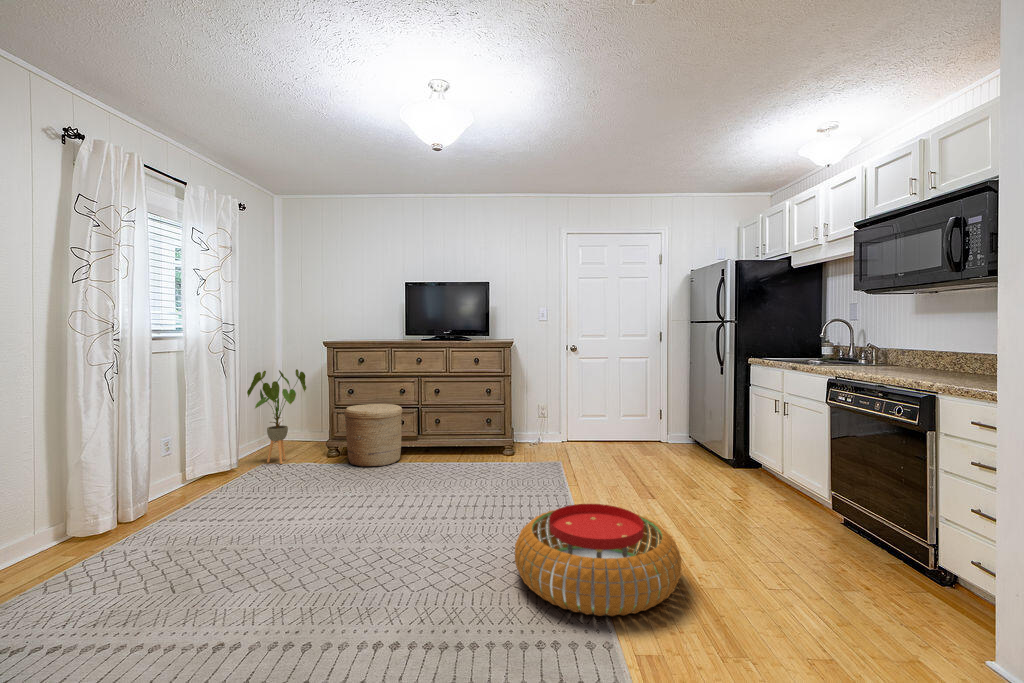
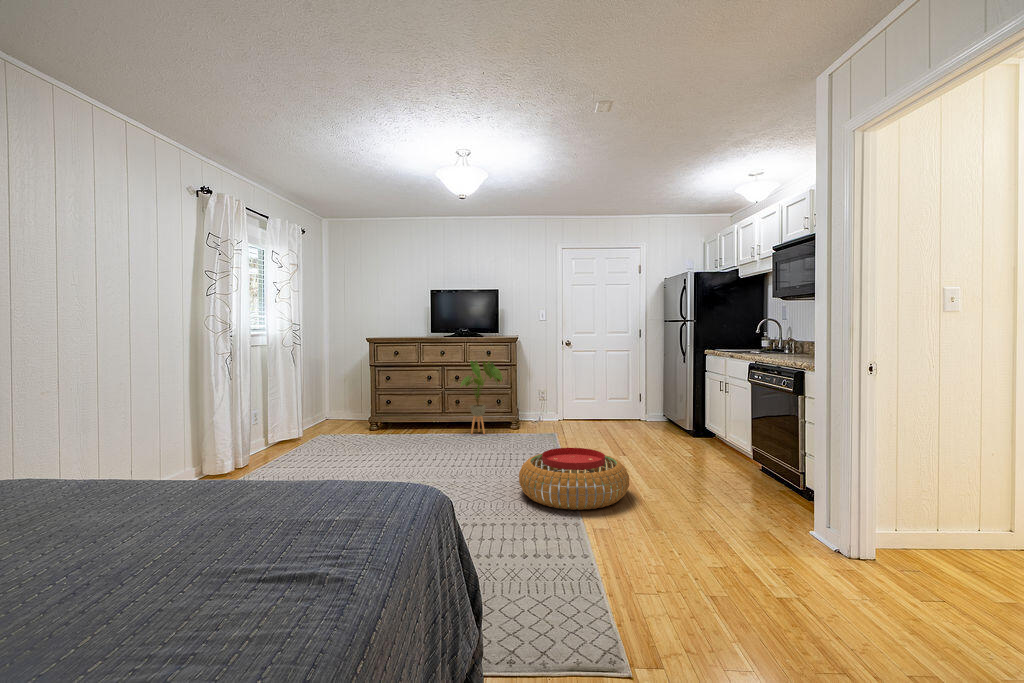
house plant: present [247,369,306,464] -> present [461,360,502,434]
woven basket: present [344,404,402,467] -> none [384,388,430,436]

